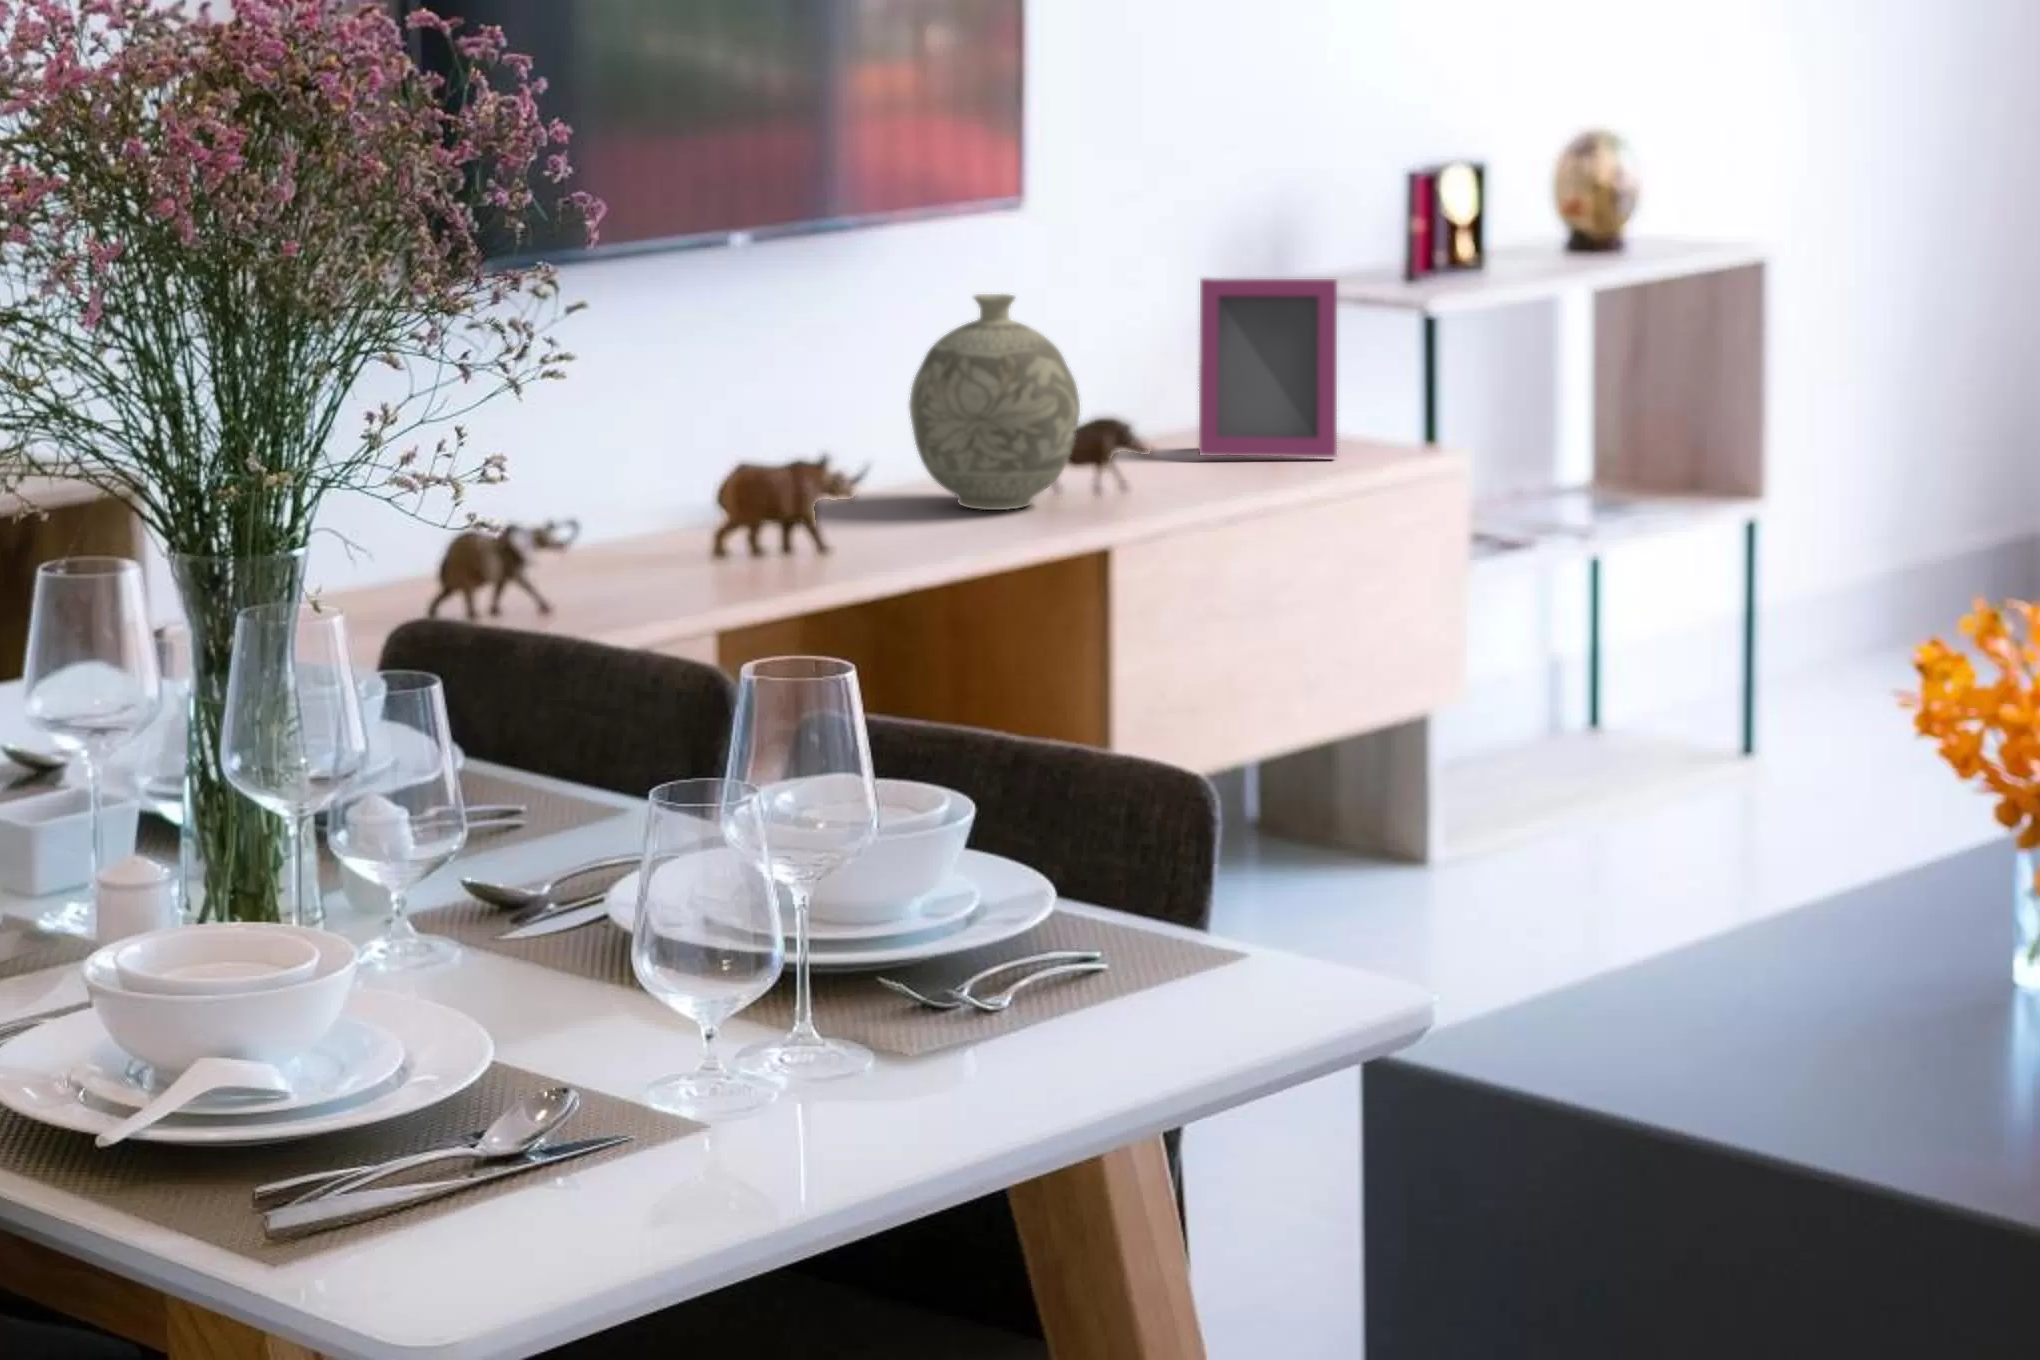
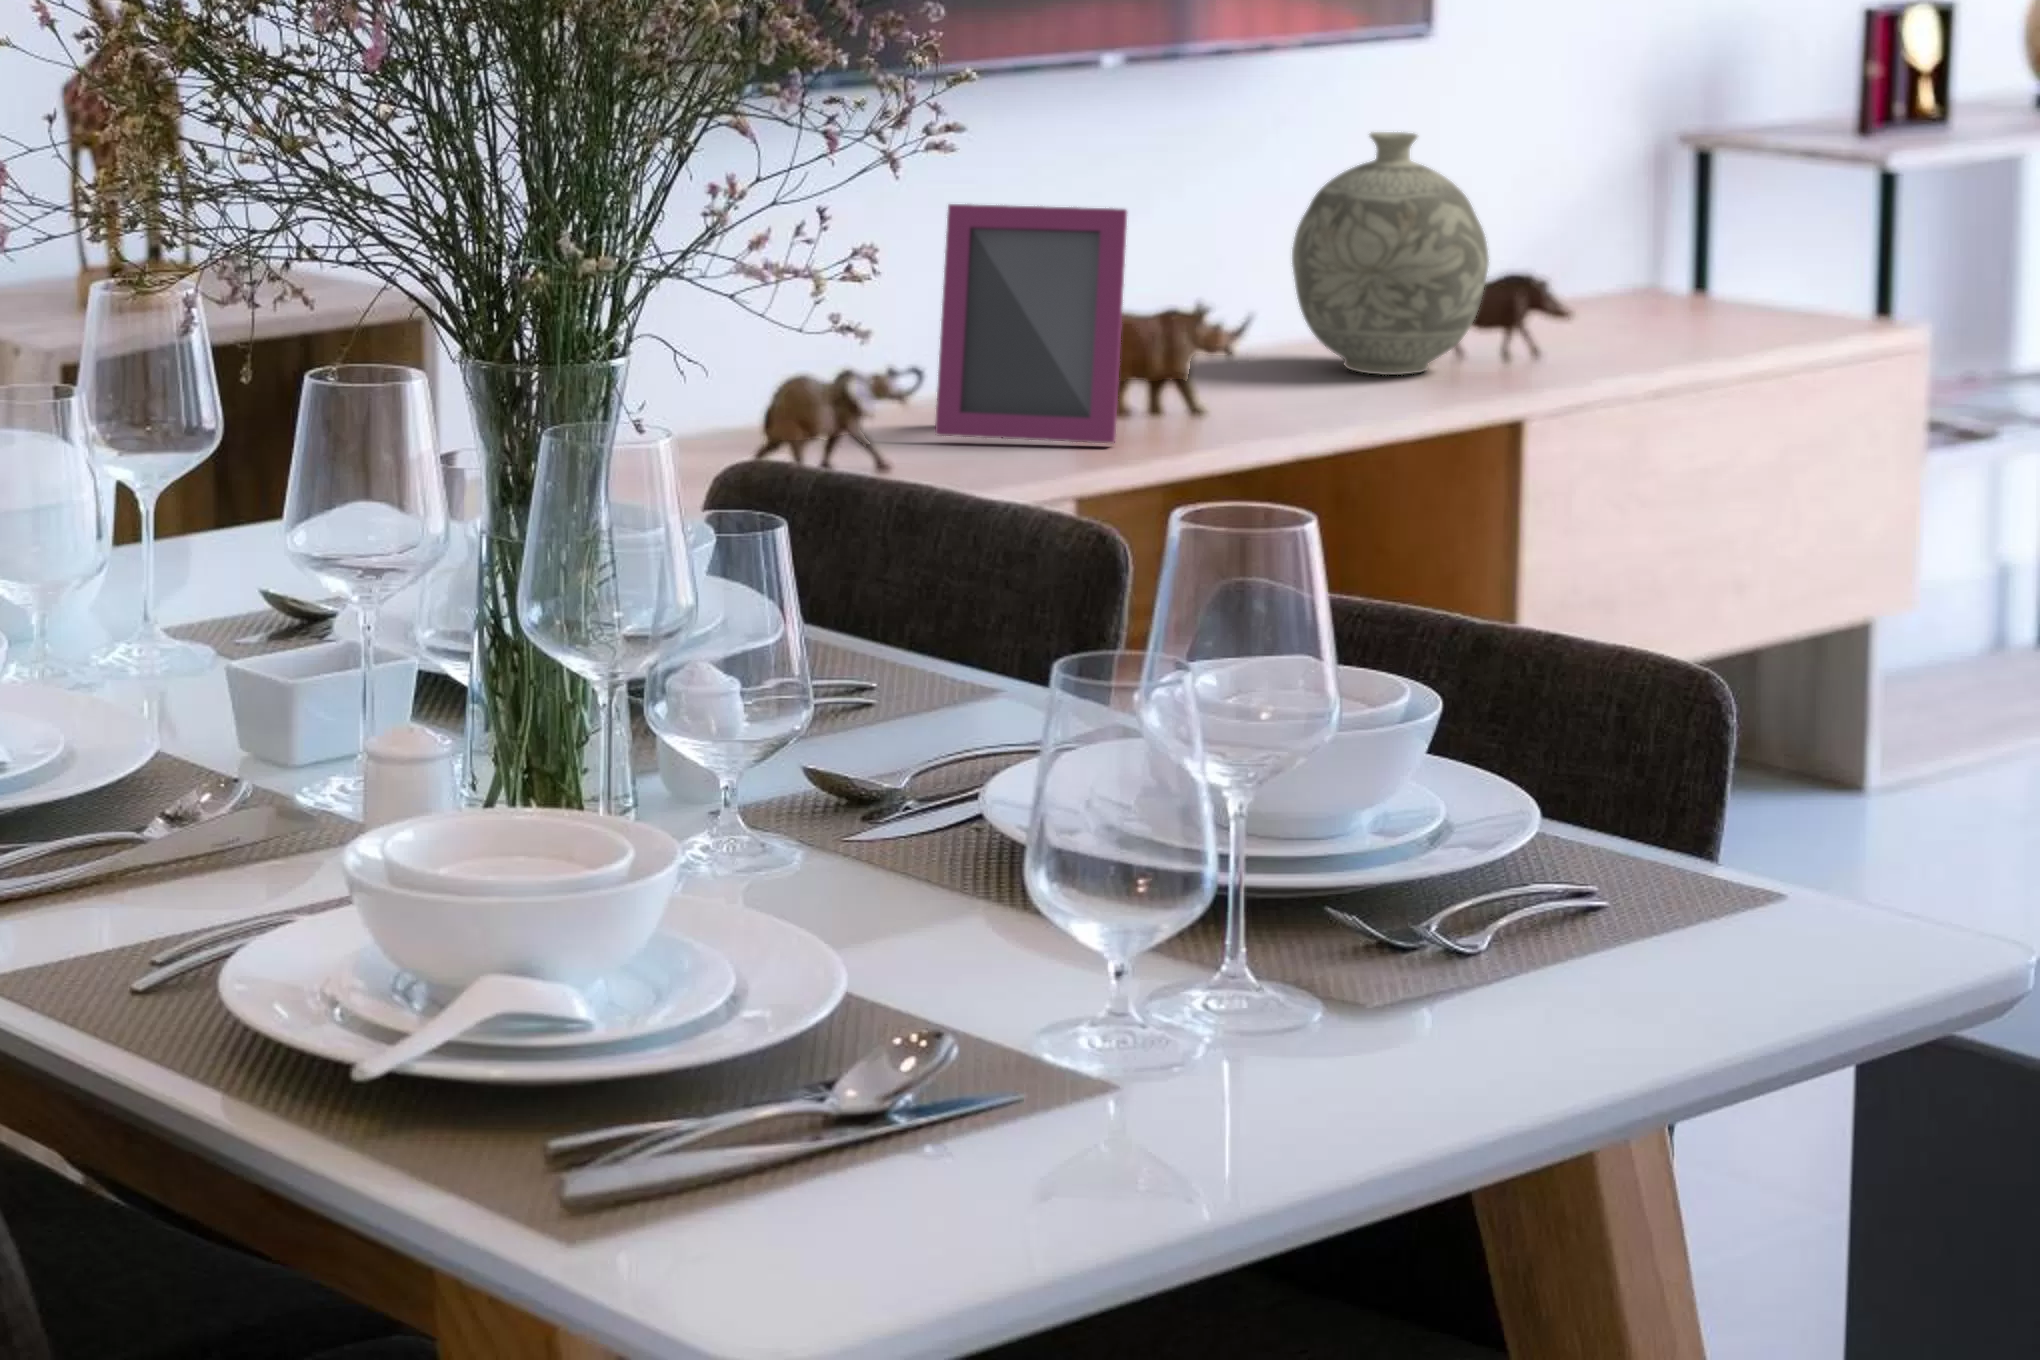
picture frame: present [1199,278,1337,457] -> present [935,204,1127,443]

